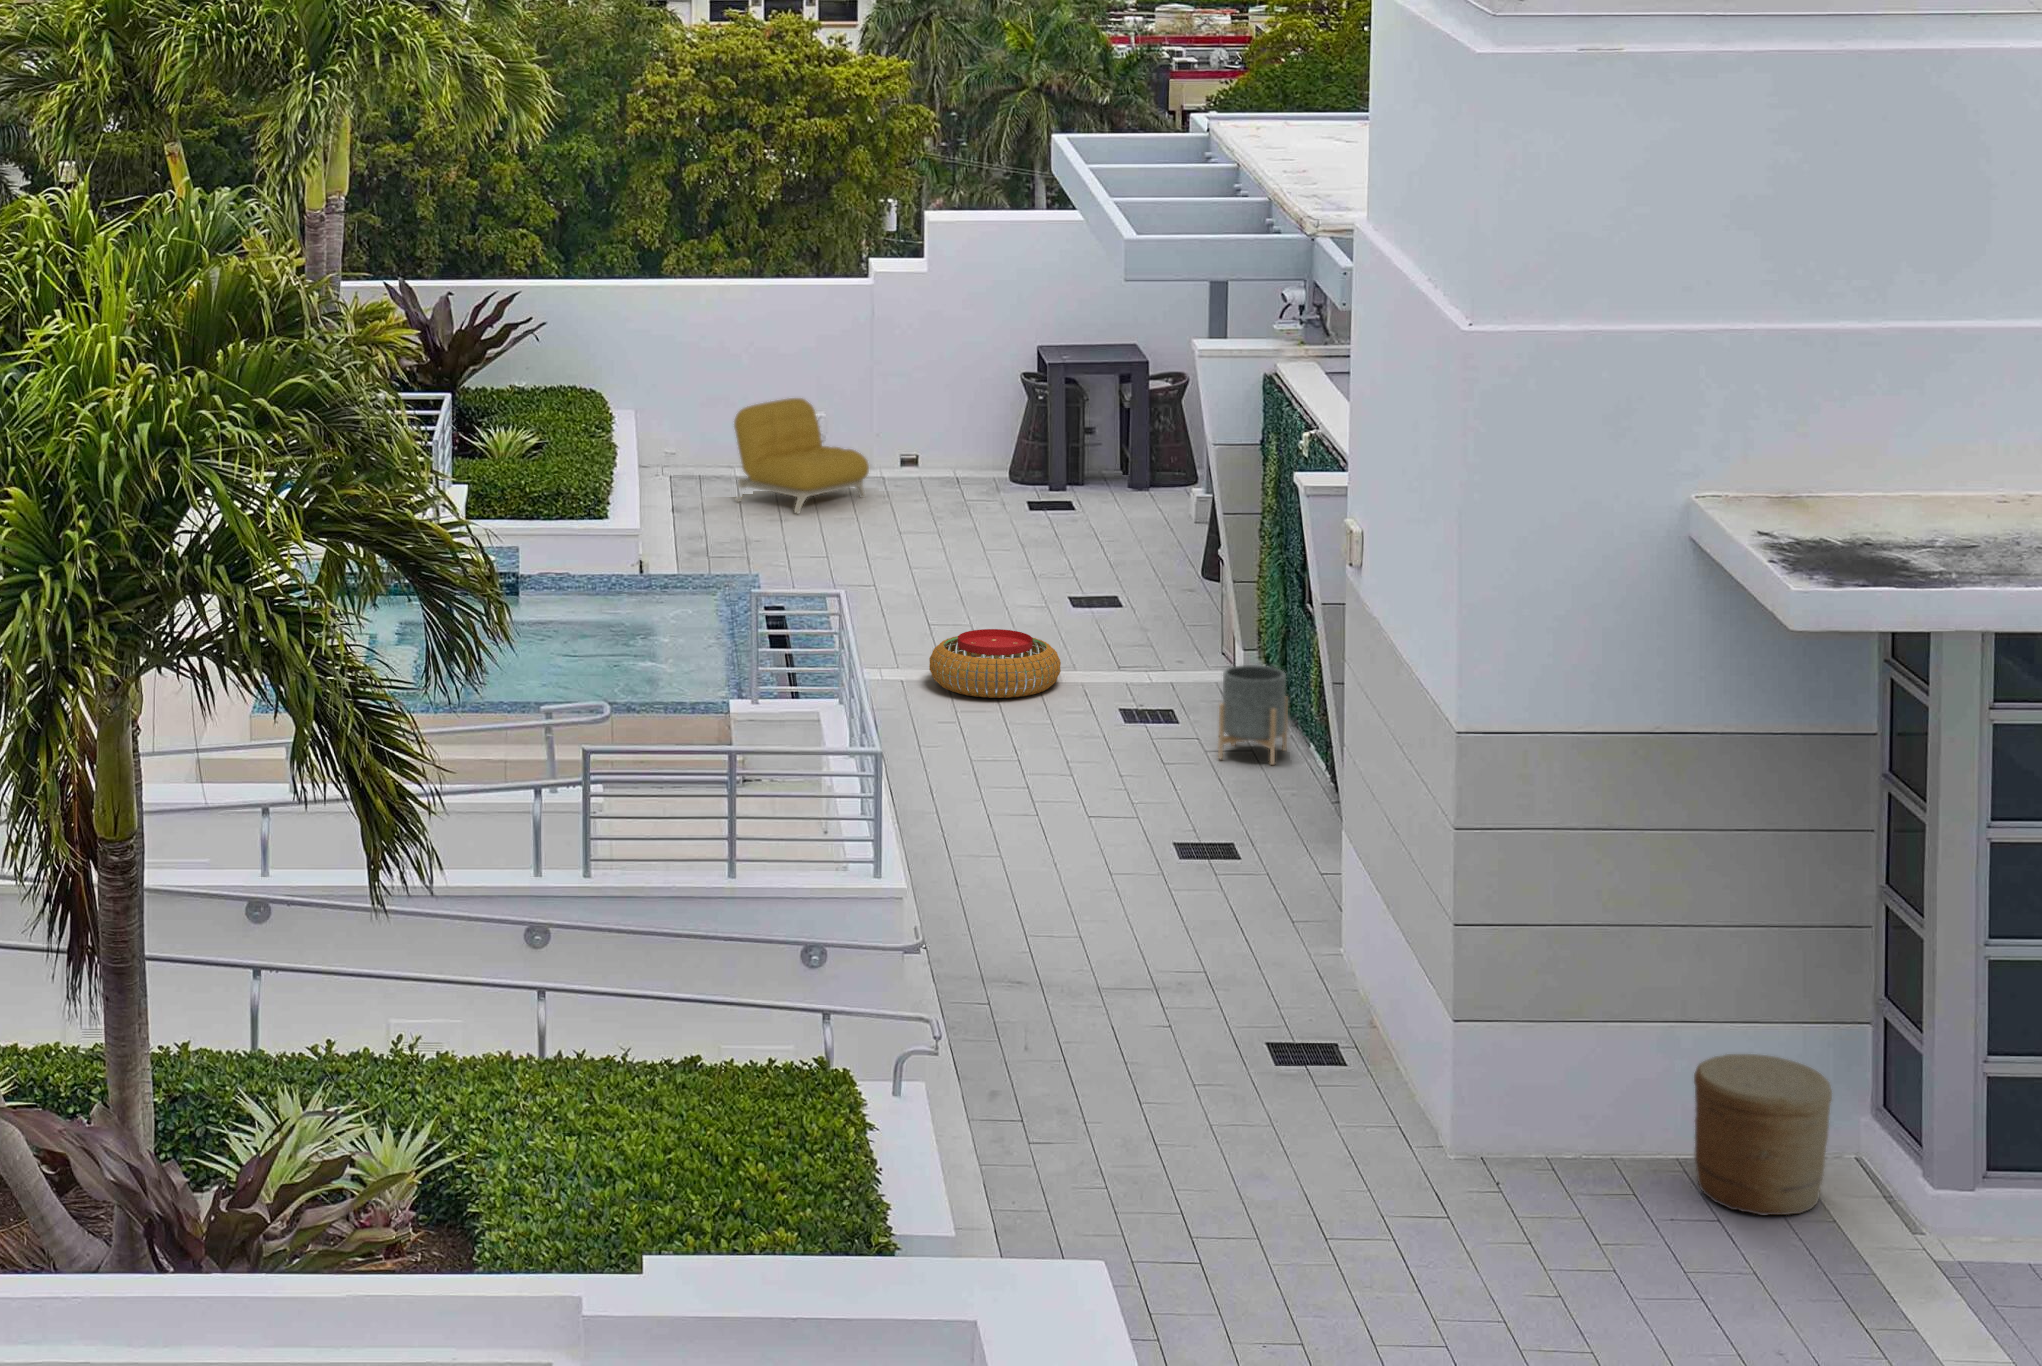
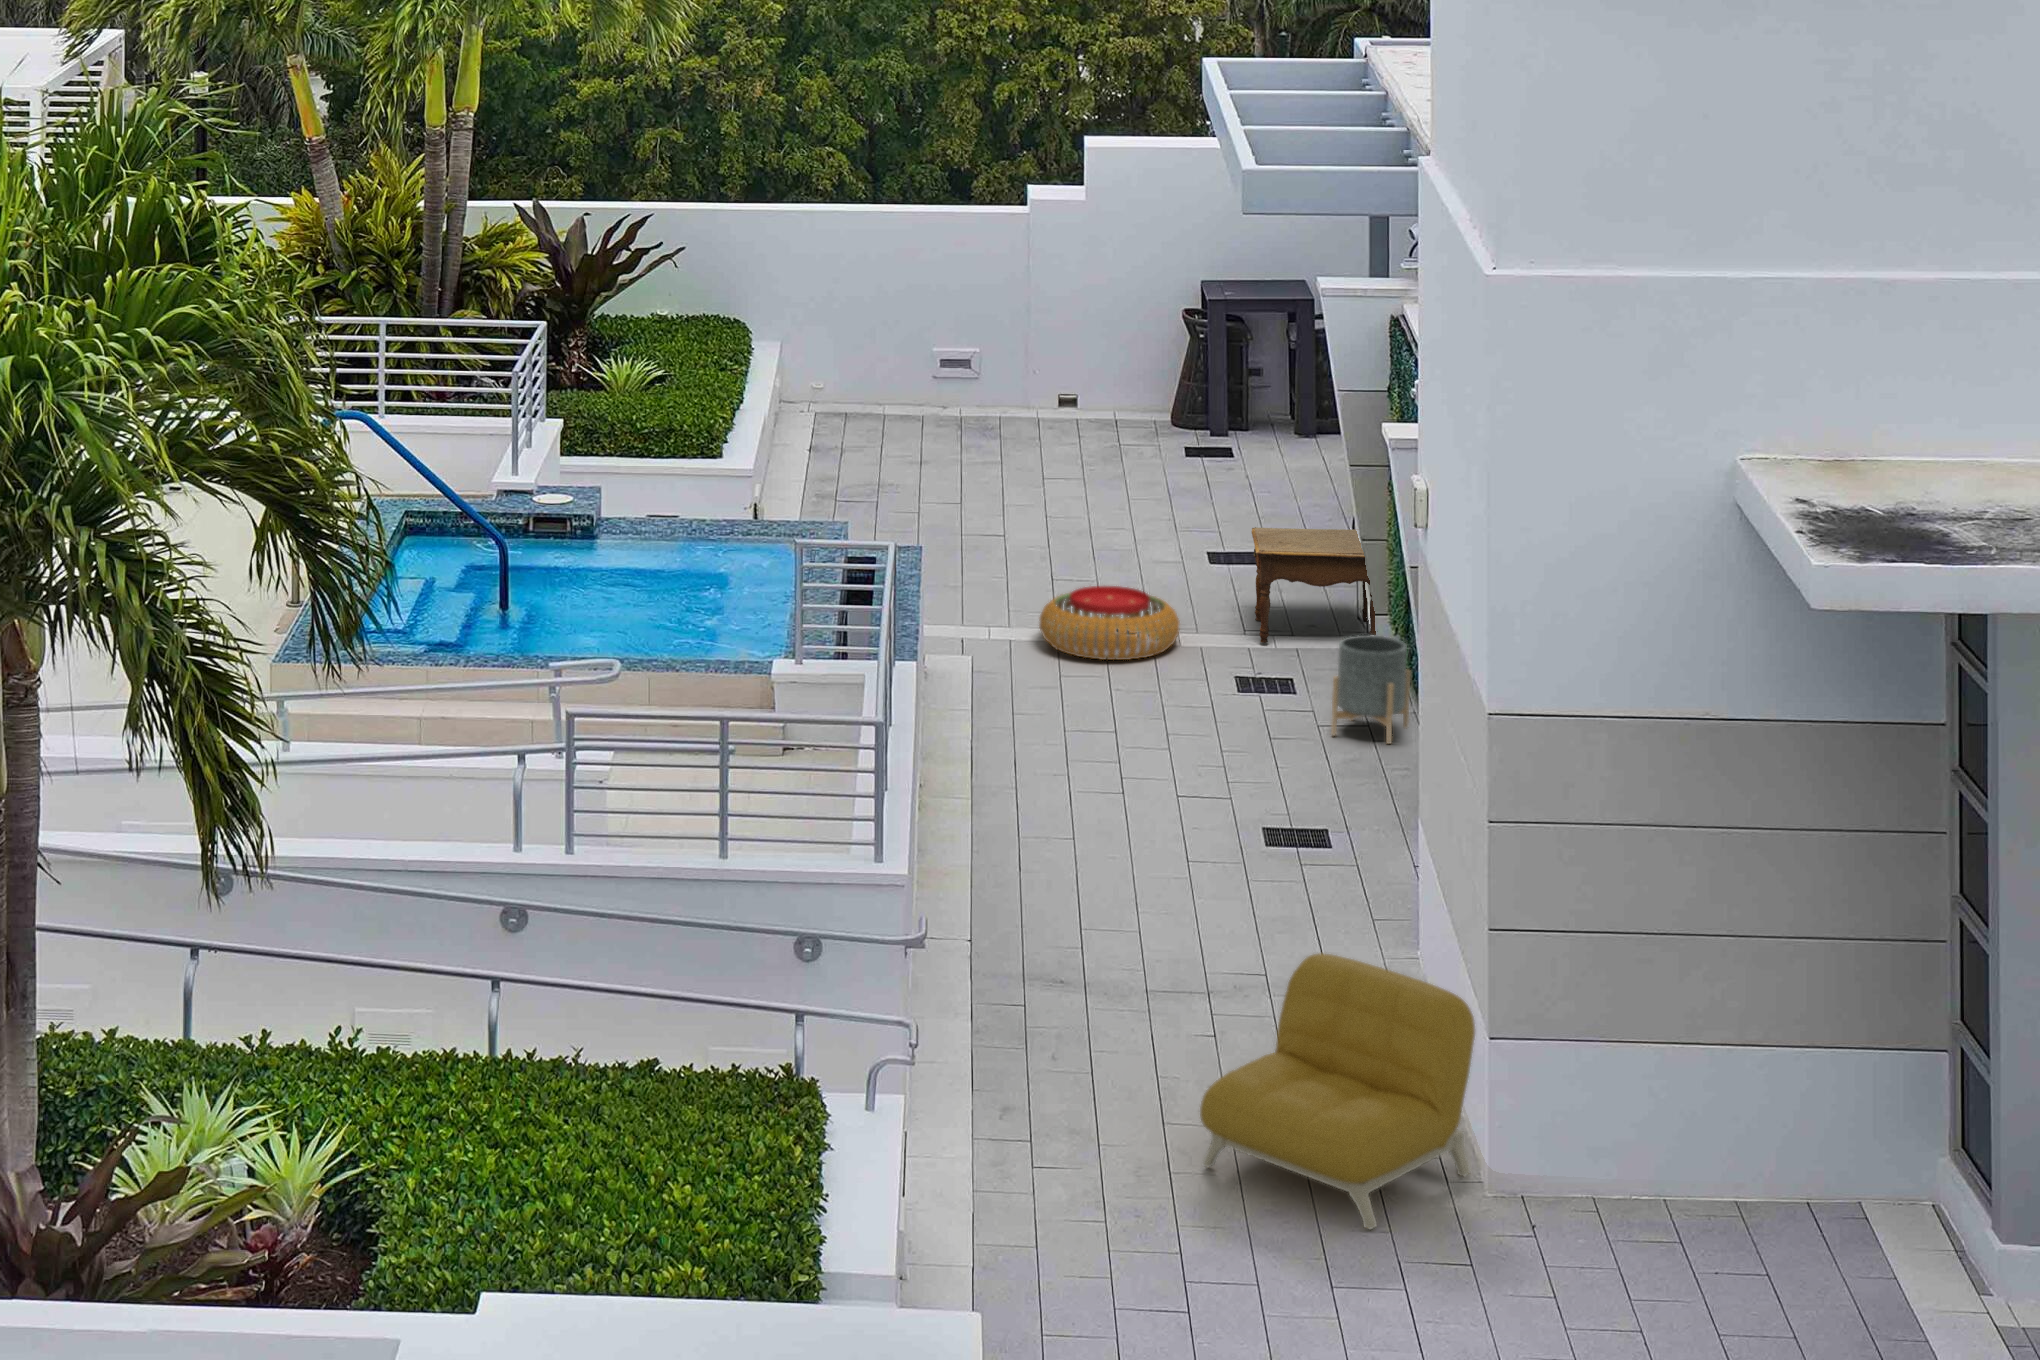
armchair: present [734,398,869,513] -> present [1200,953,1475,1229]
side table: none [1121,571,1251,679] -> present [1252,527,1376,643]
woven basket: present [1694,1054,1832,1215] -> none [1761,1103,1917,1287]

